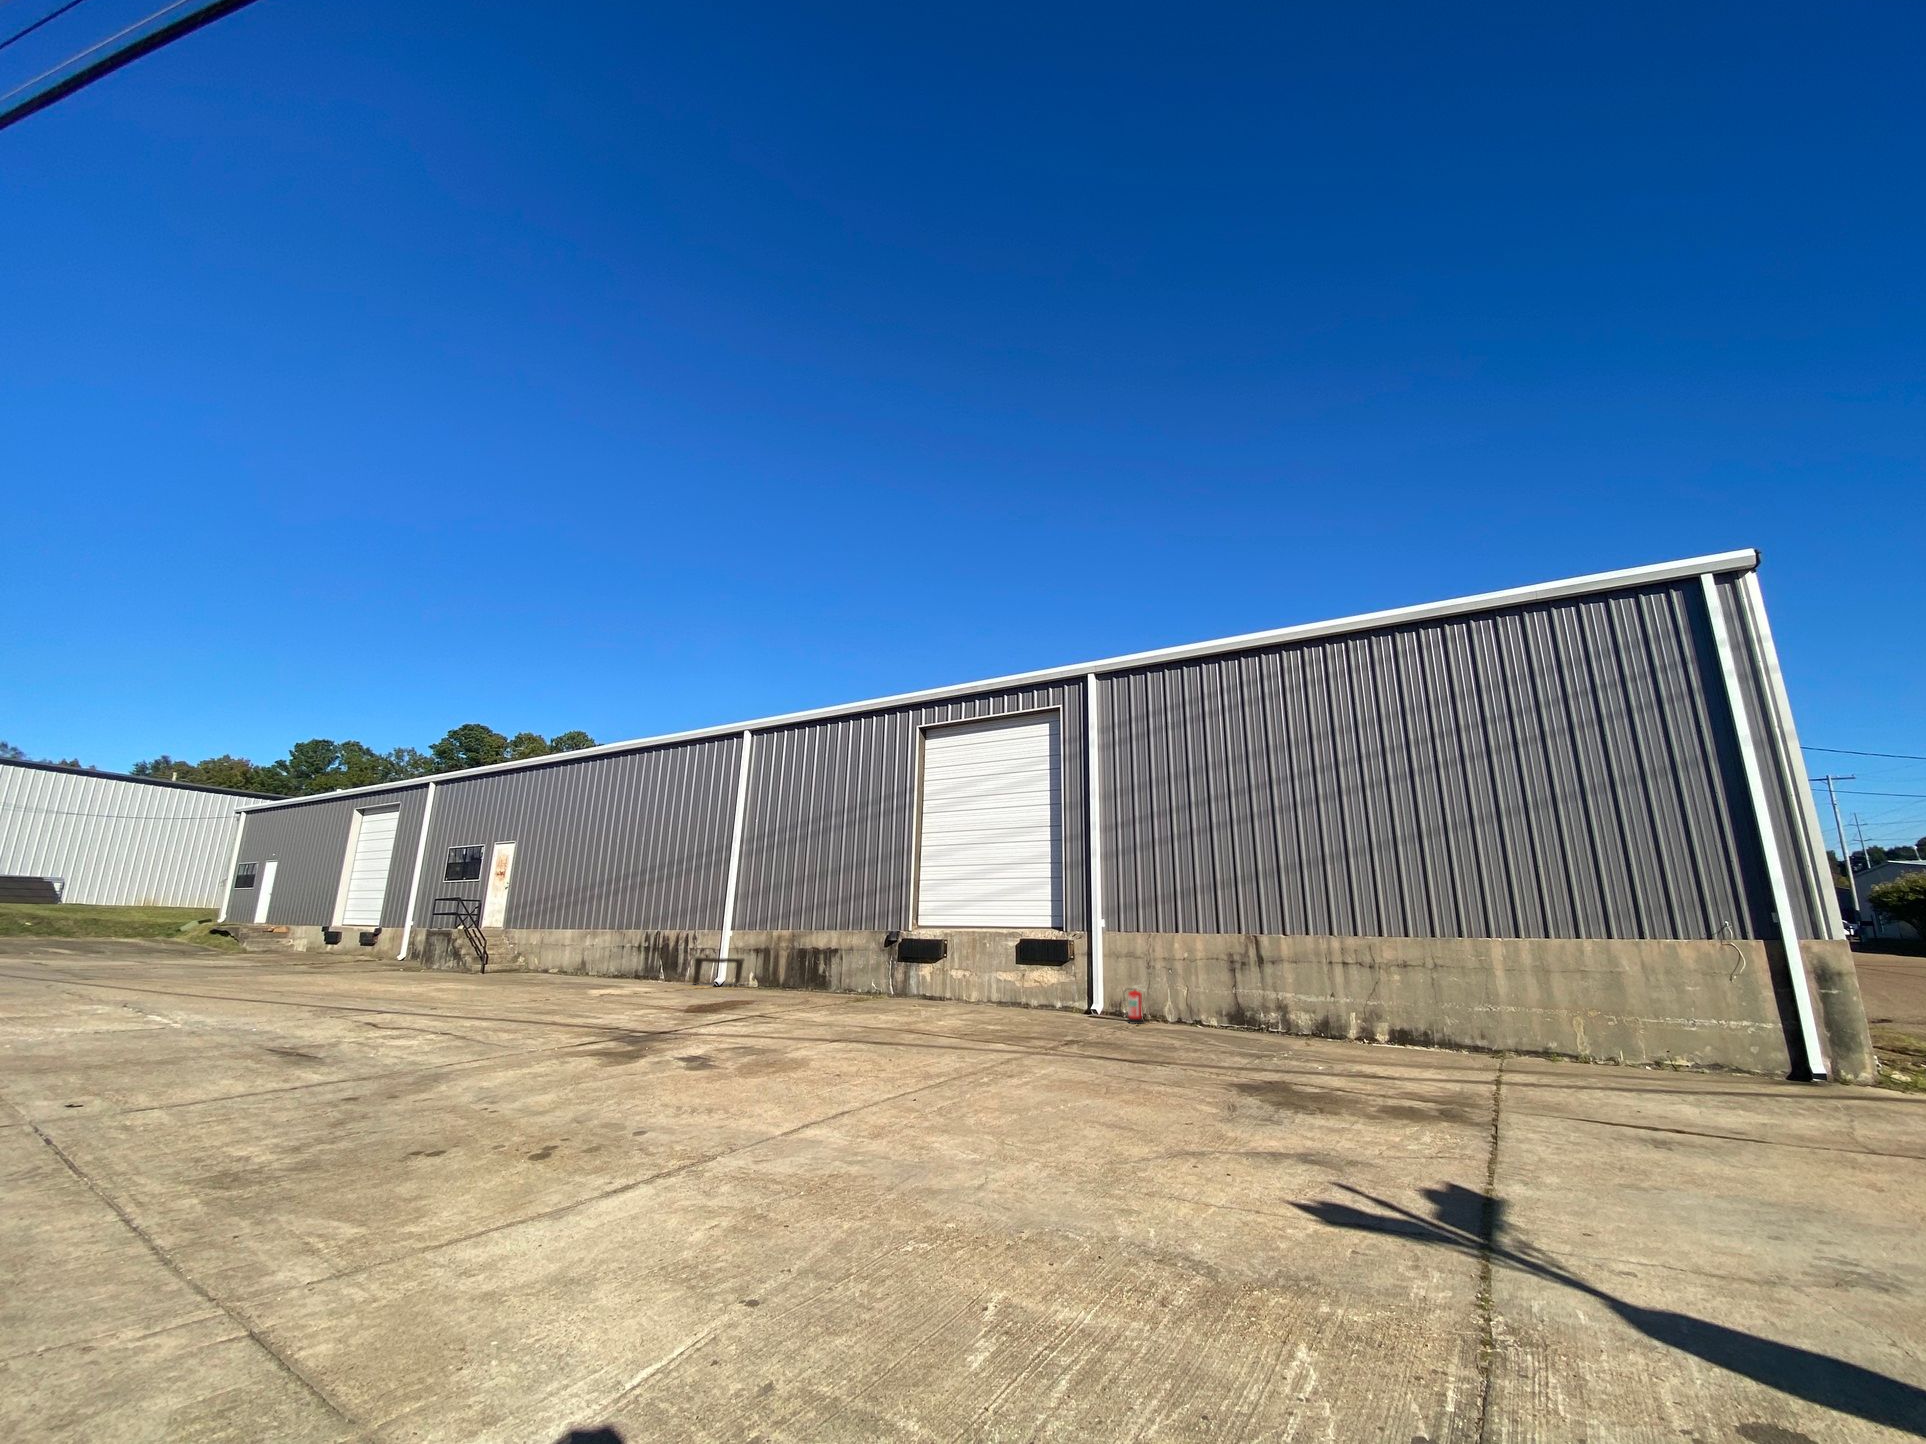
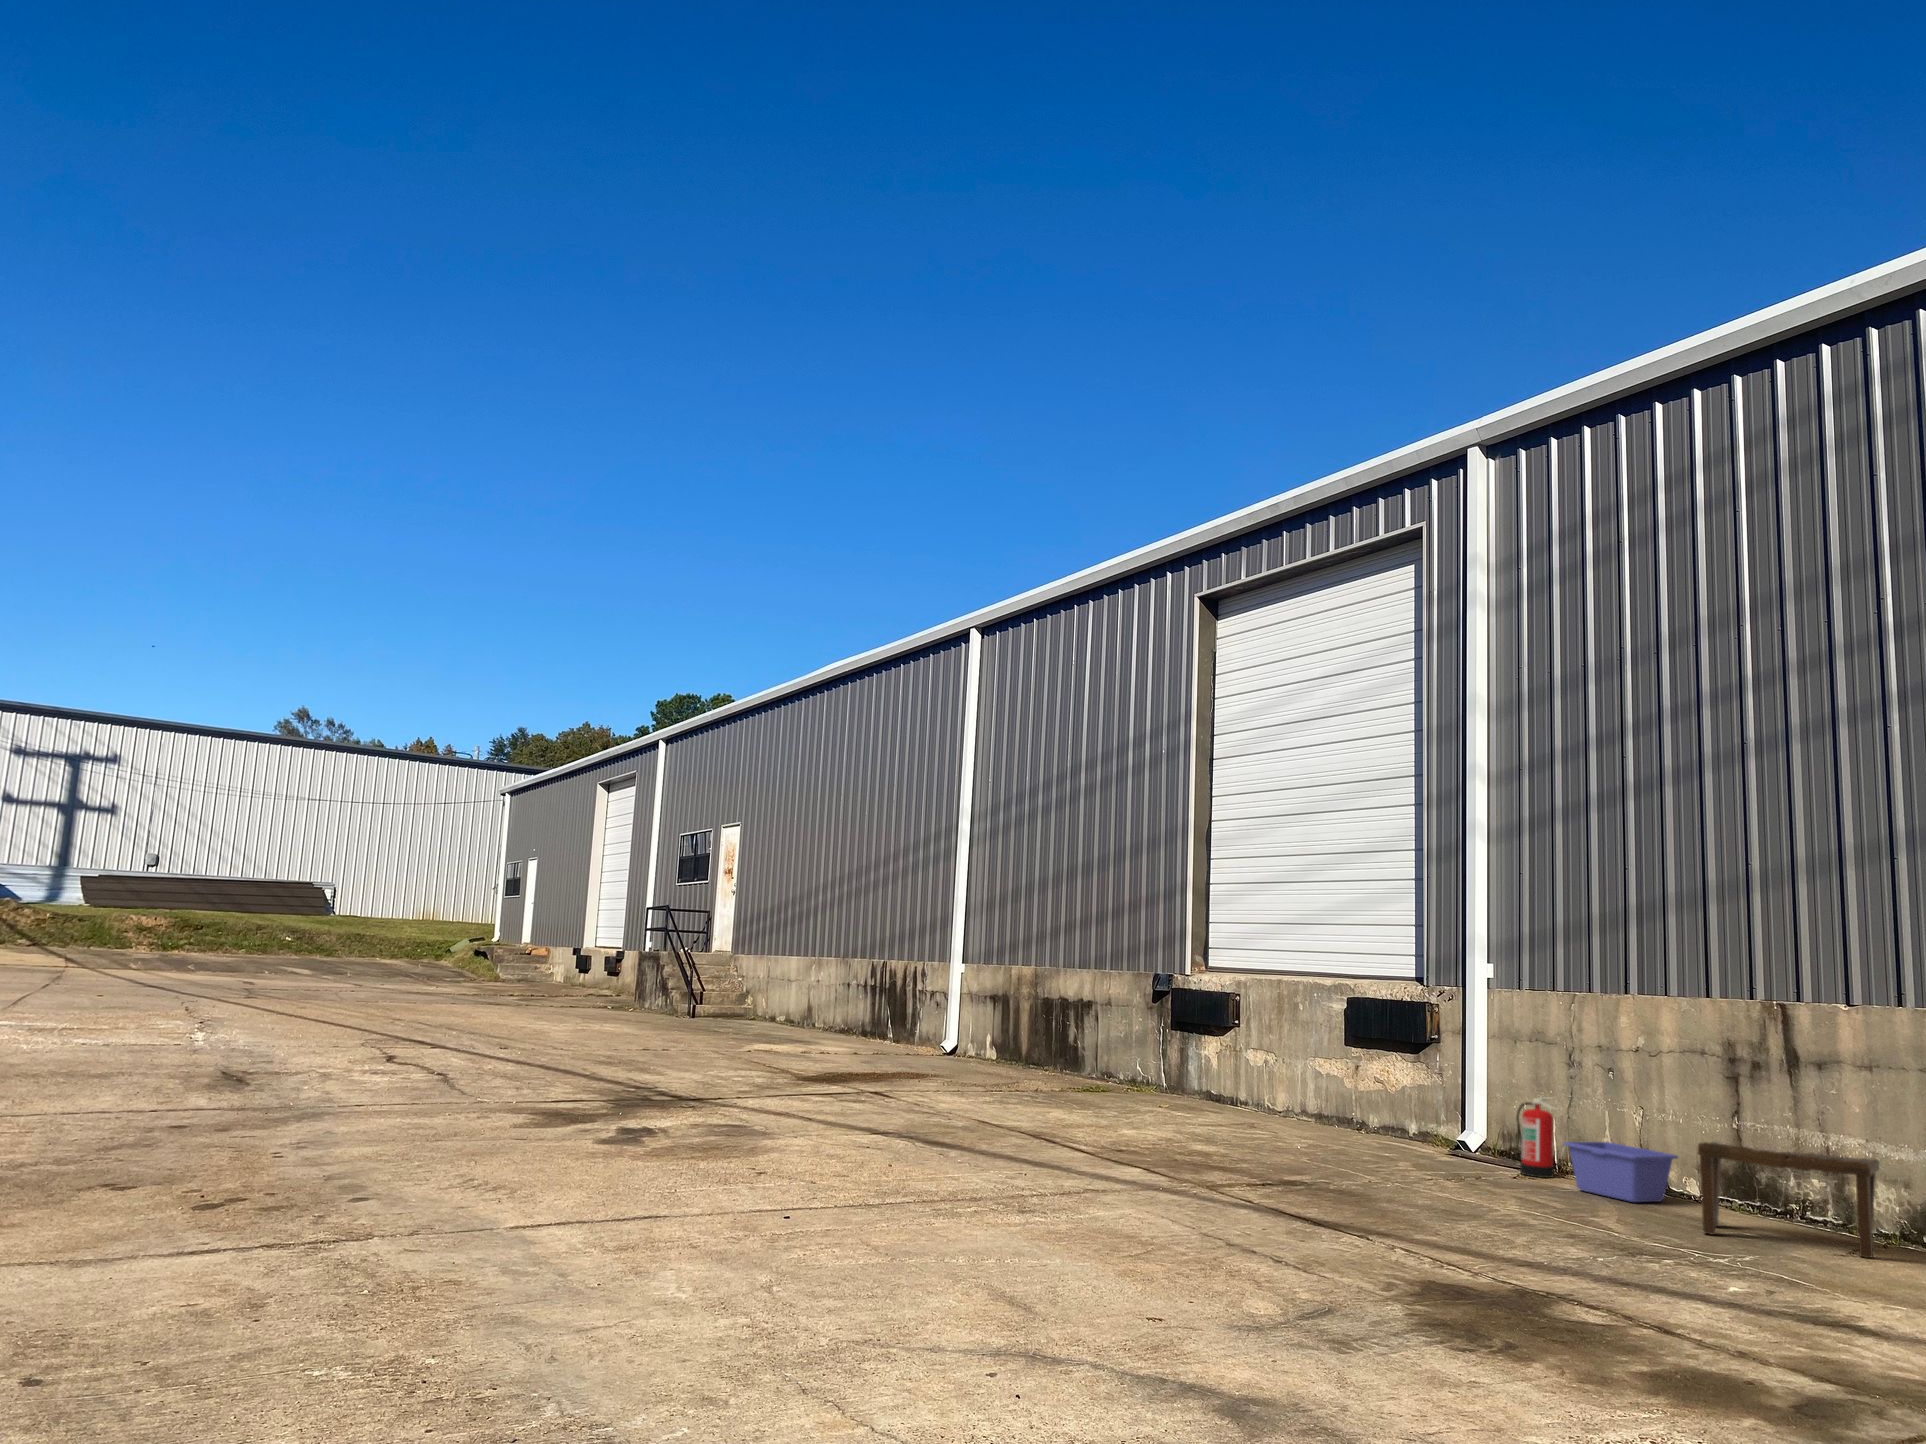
bench: present [693,957,745,986] -> present [1698,1142,1880,1258]
storage bin: none [1159,1004,1208,1031] -> present [1564,1142,1678,1202]

